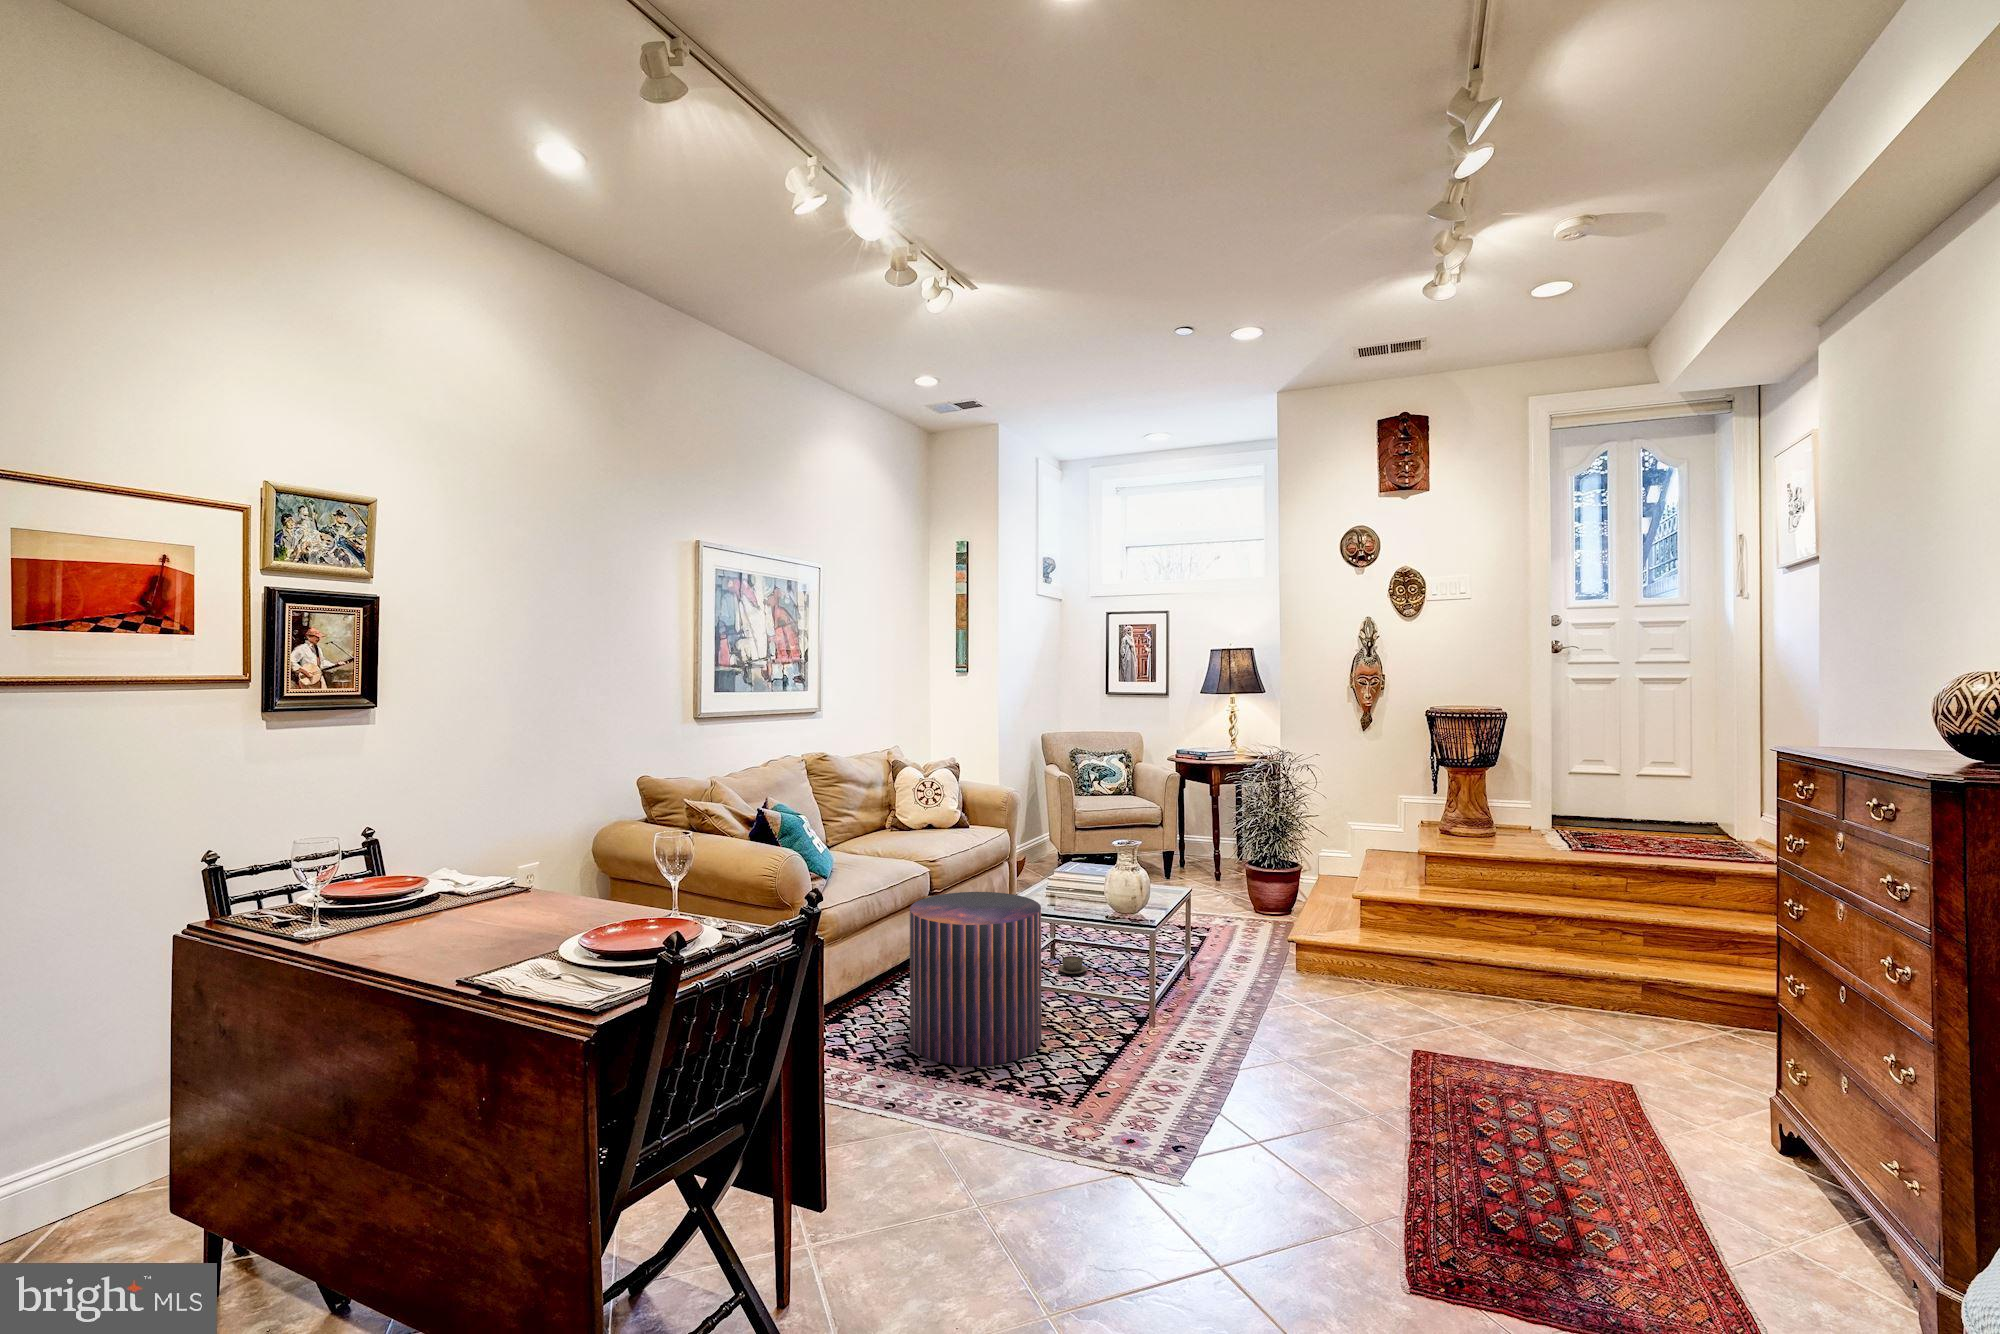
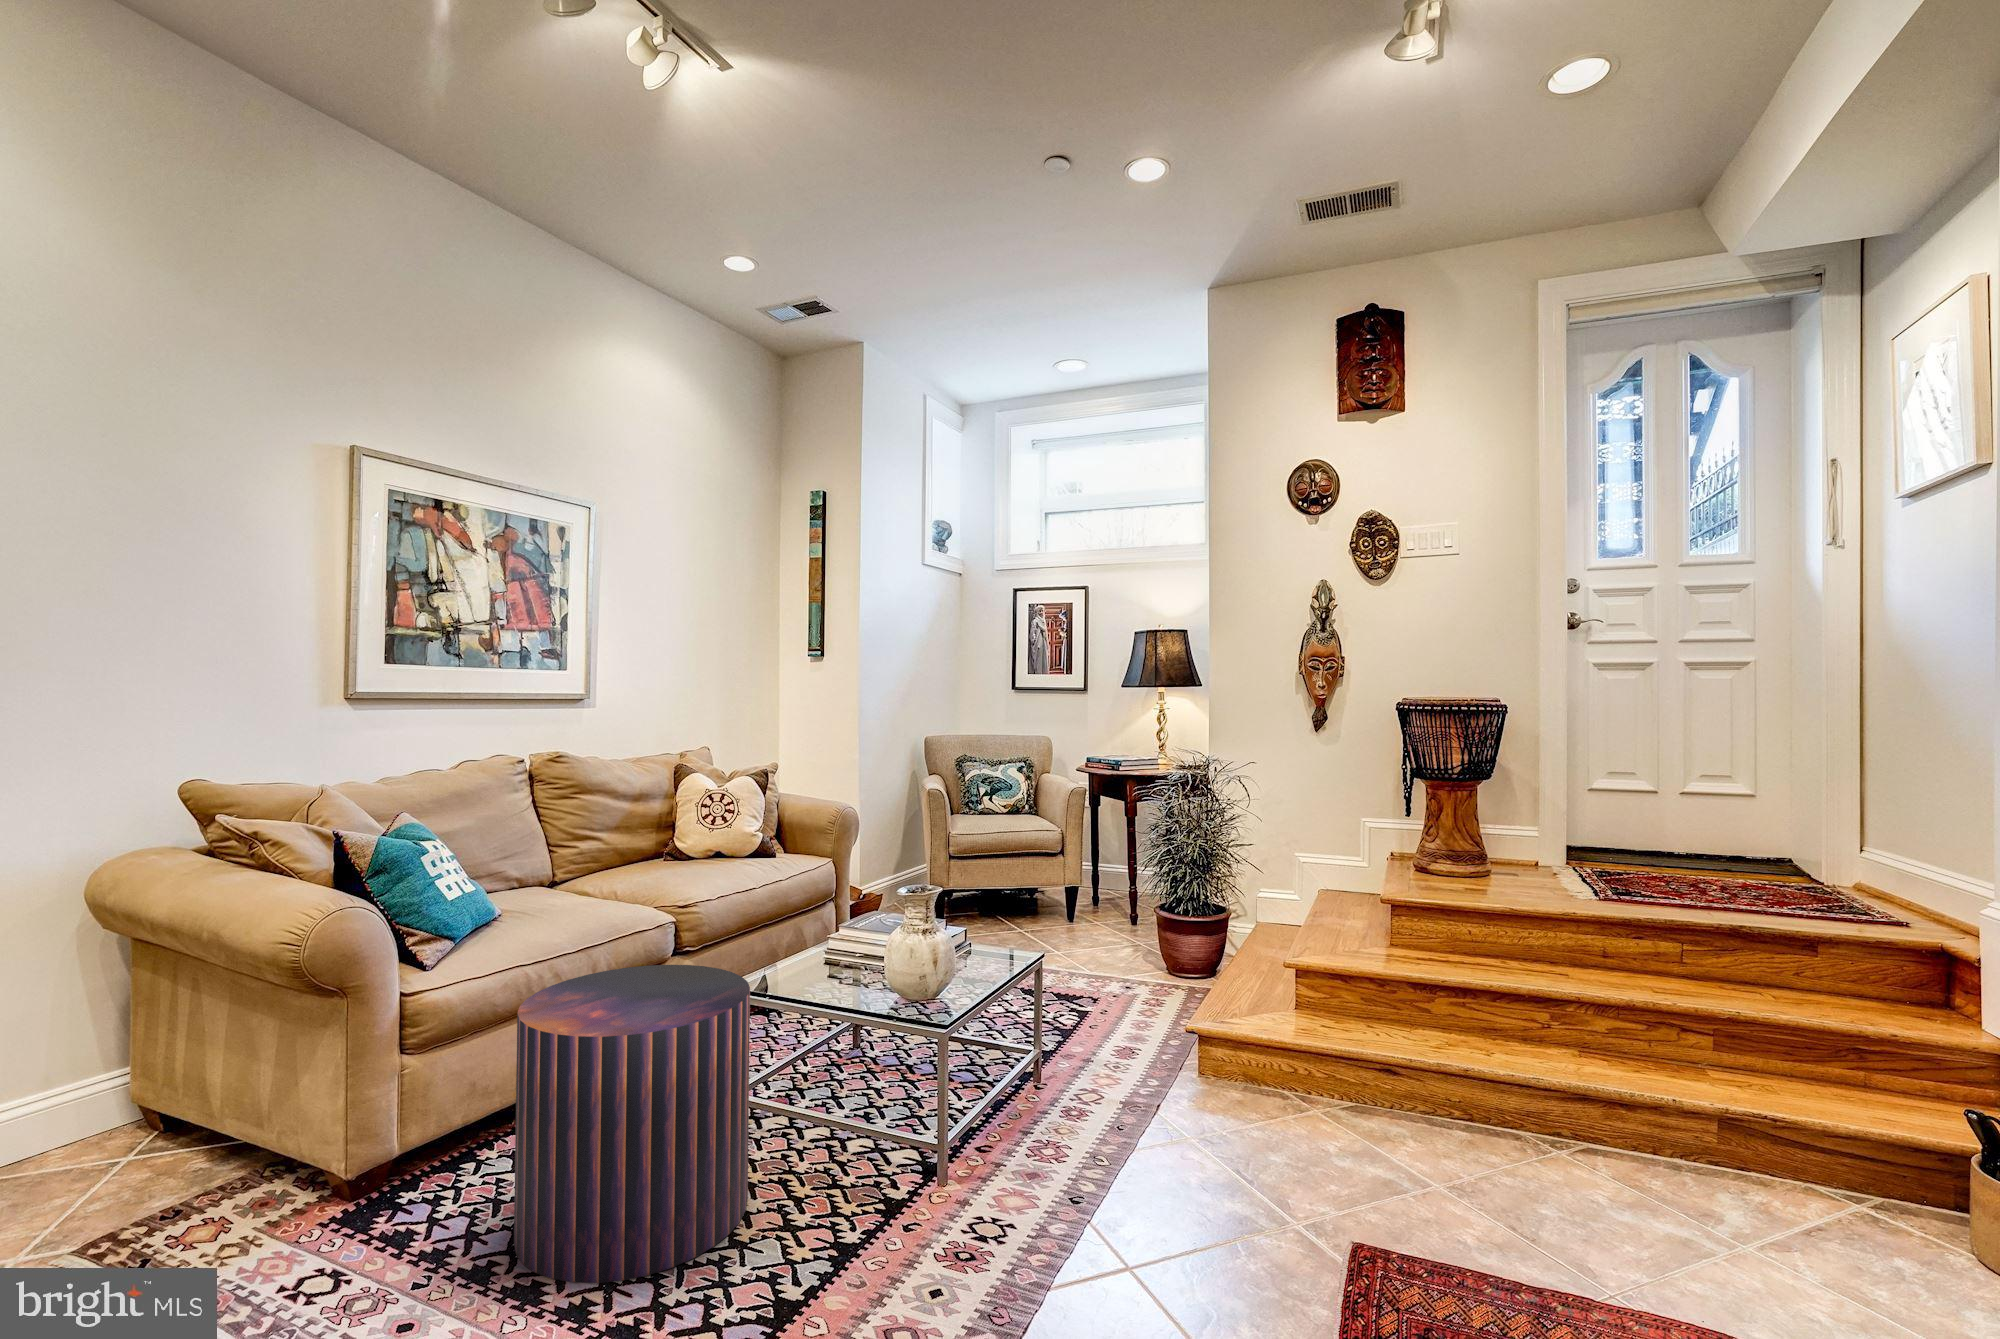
teacup: present [1058,956,1087,974] -> none [840,1052,884,1081]

